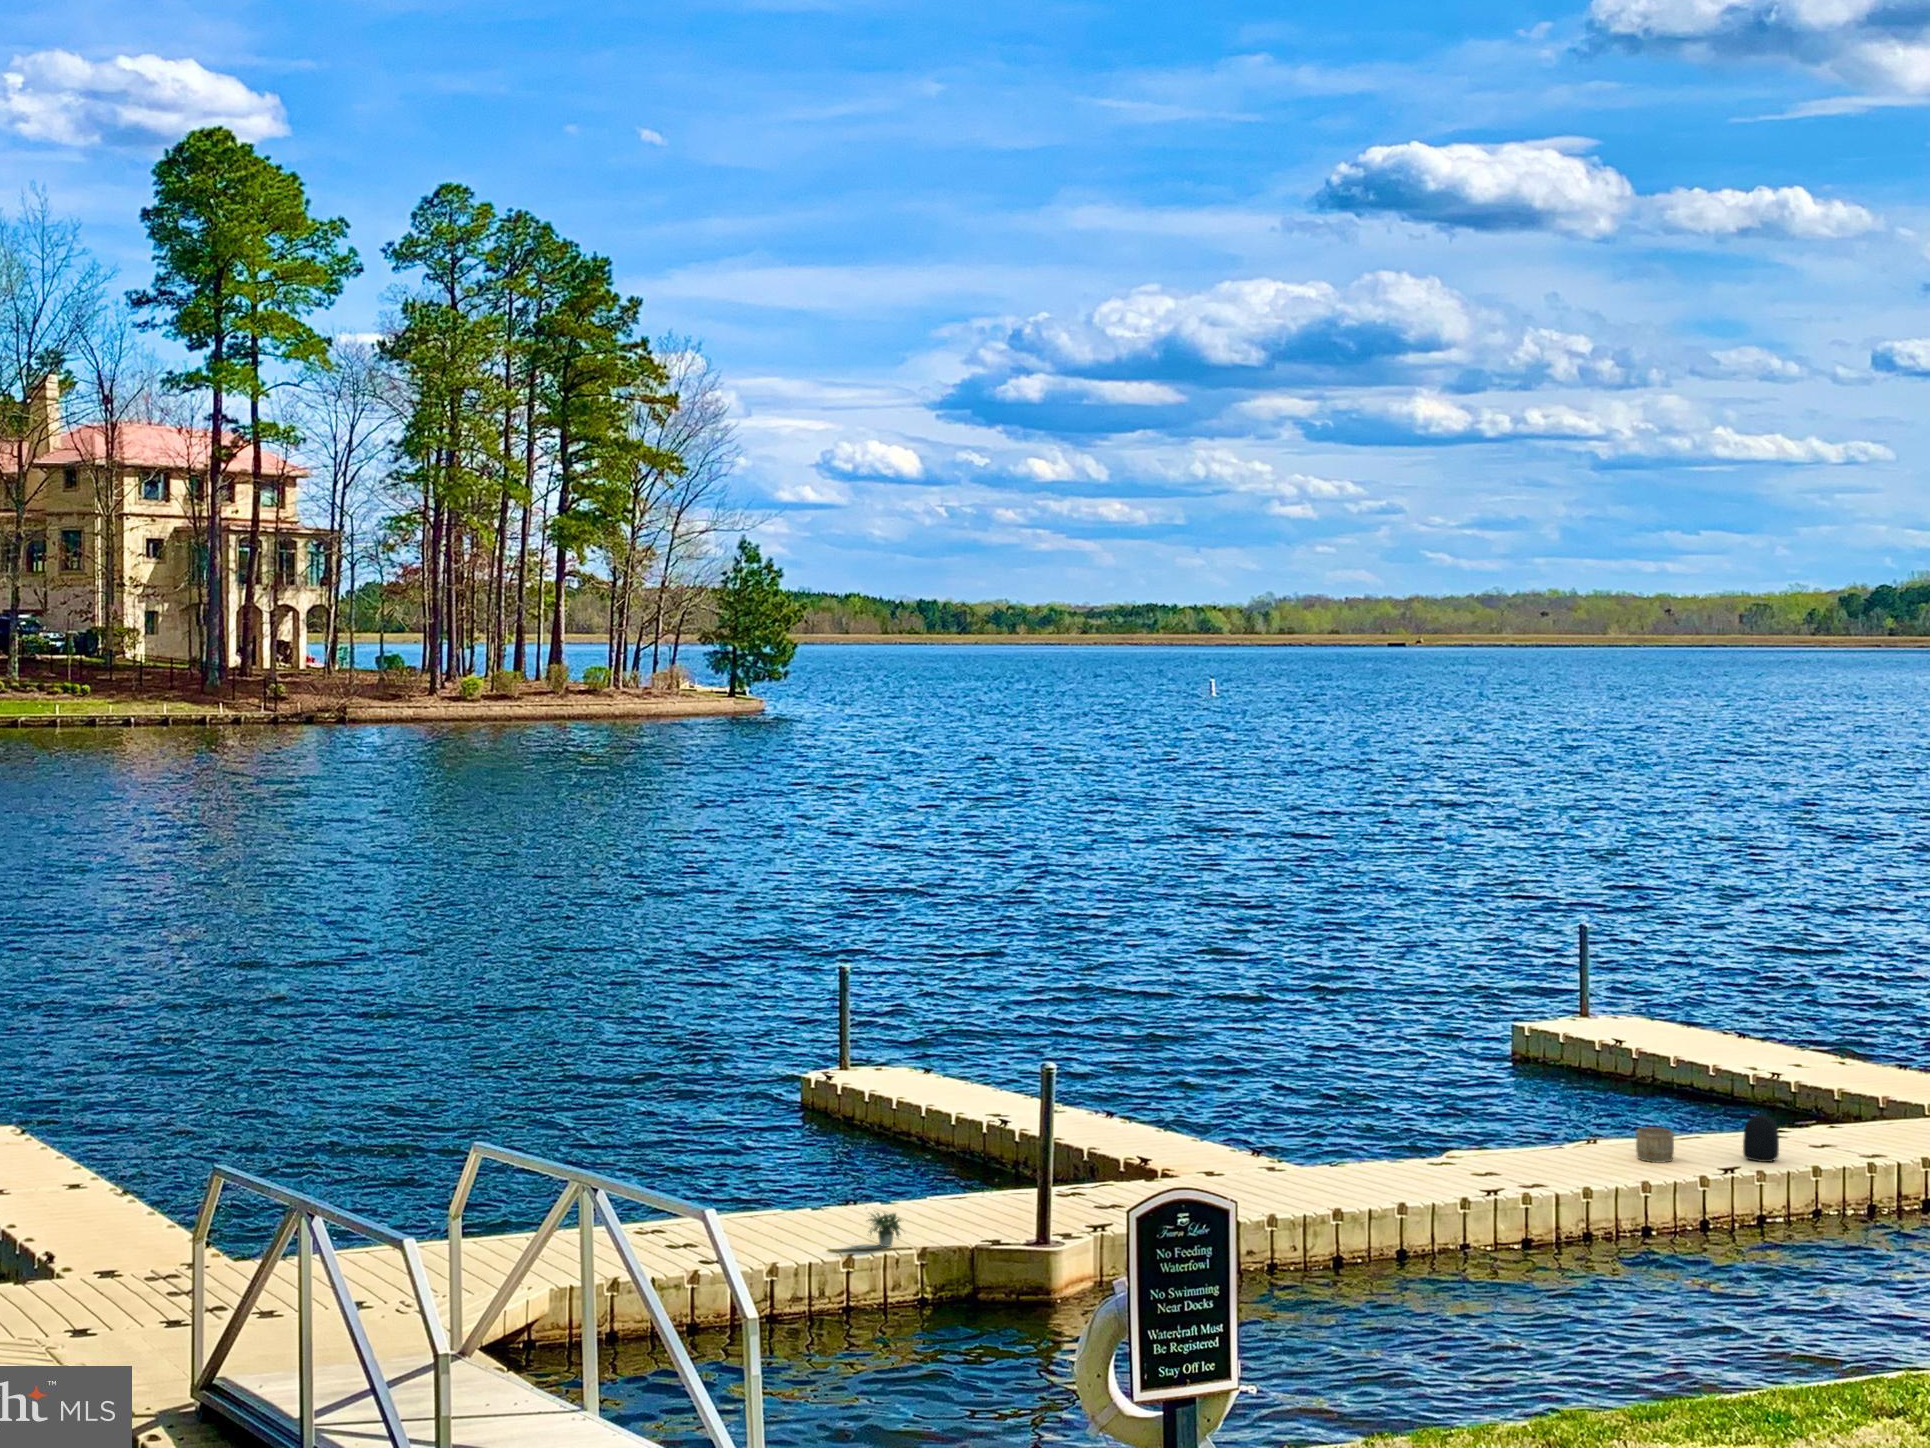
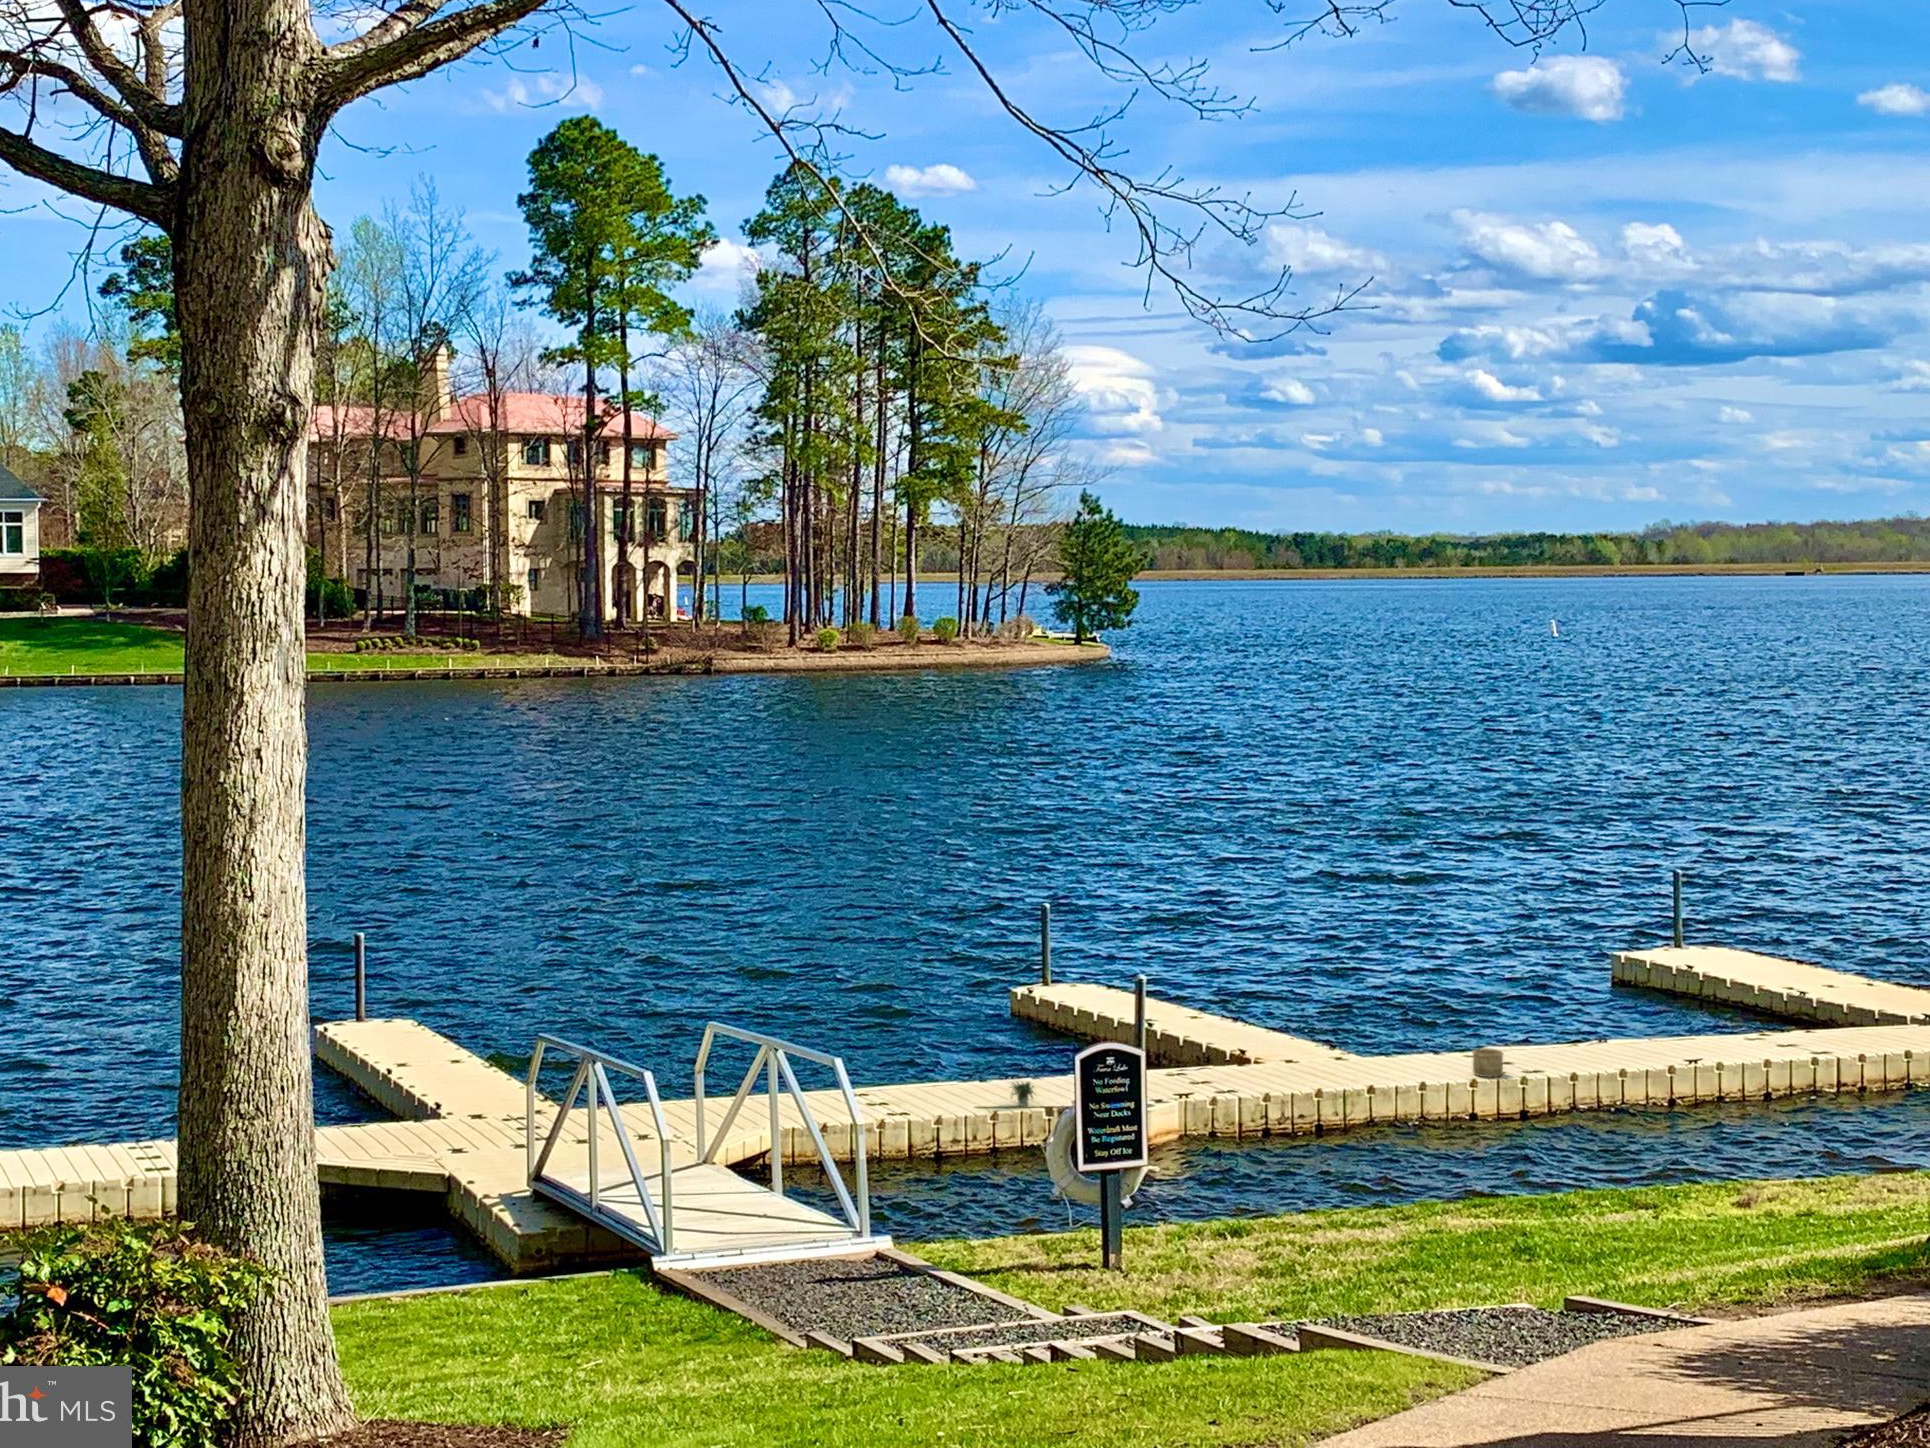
backpack: present [1743,1113,1779,1162] -> none [1713,1016,1742,1056]
wooden bucket: present [1636,1127,1674,1163] -> present [1472,1048,1503,1077]

